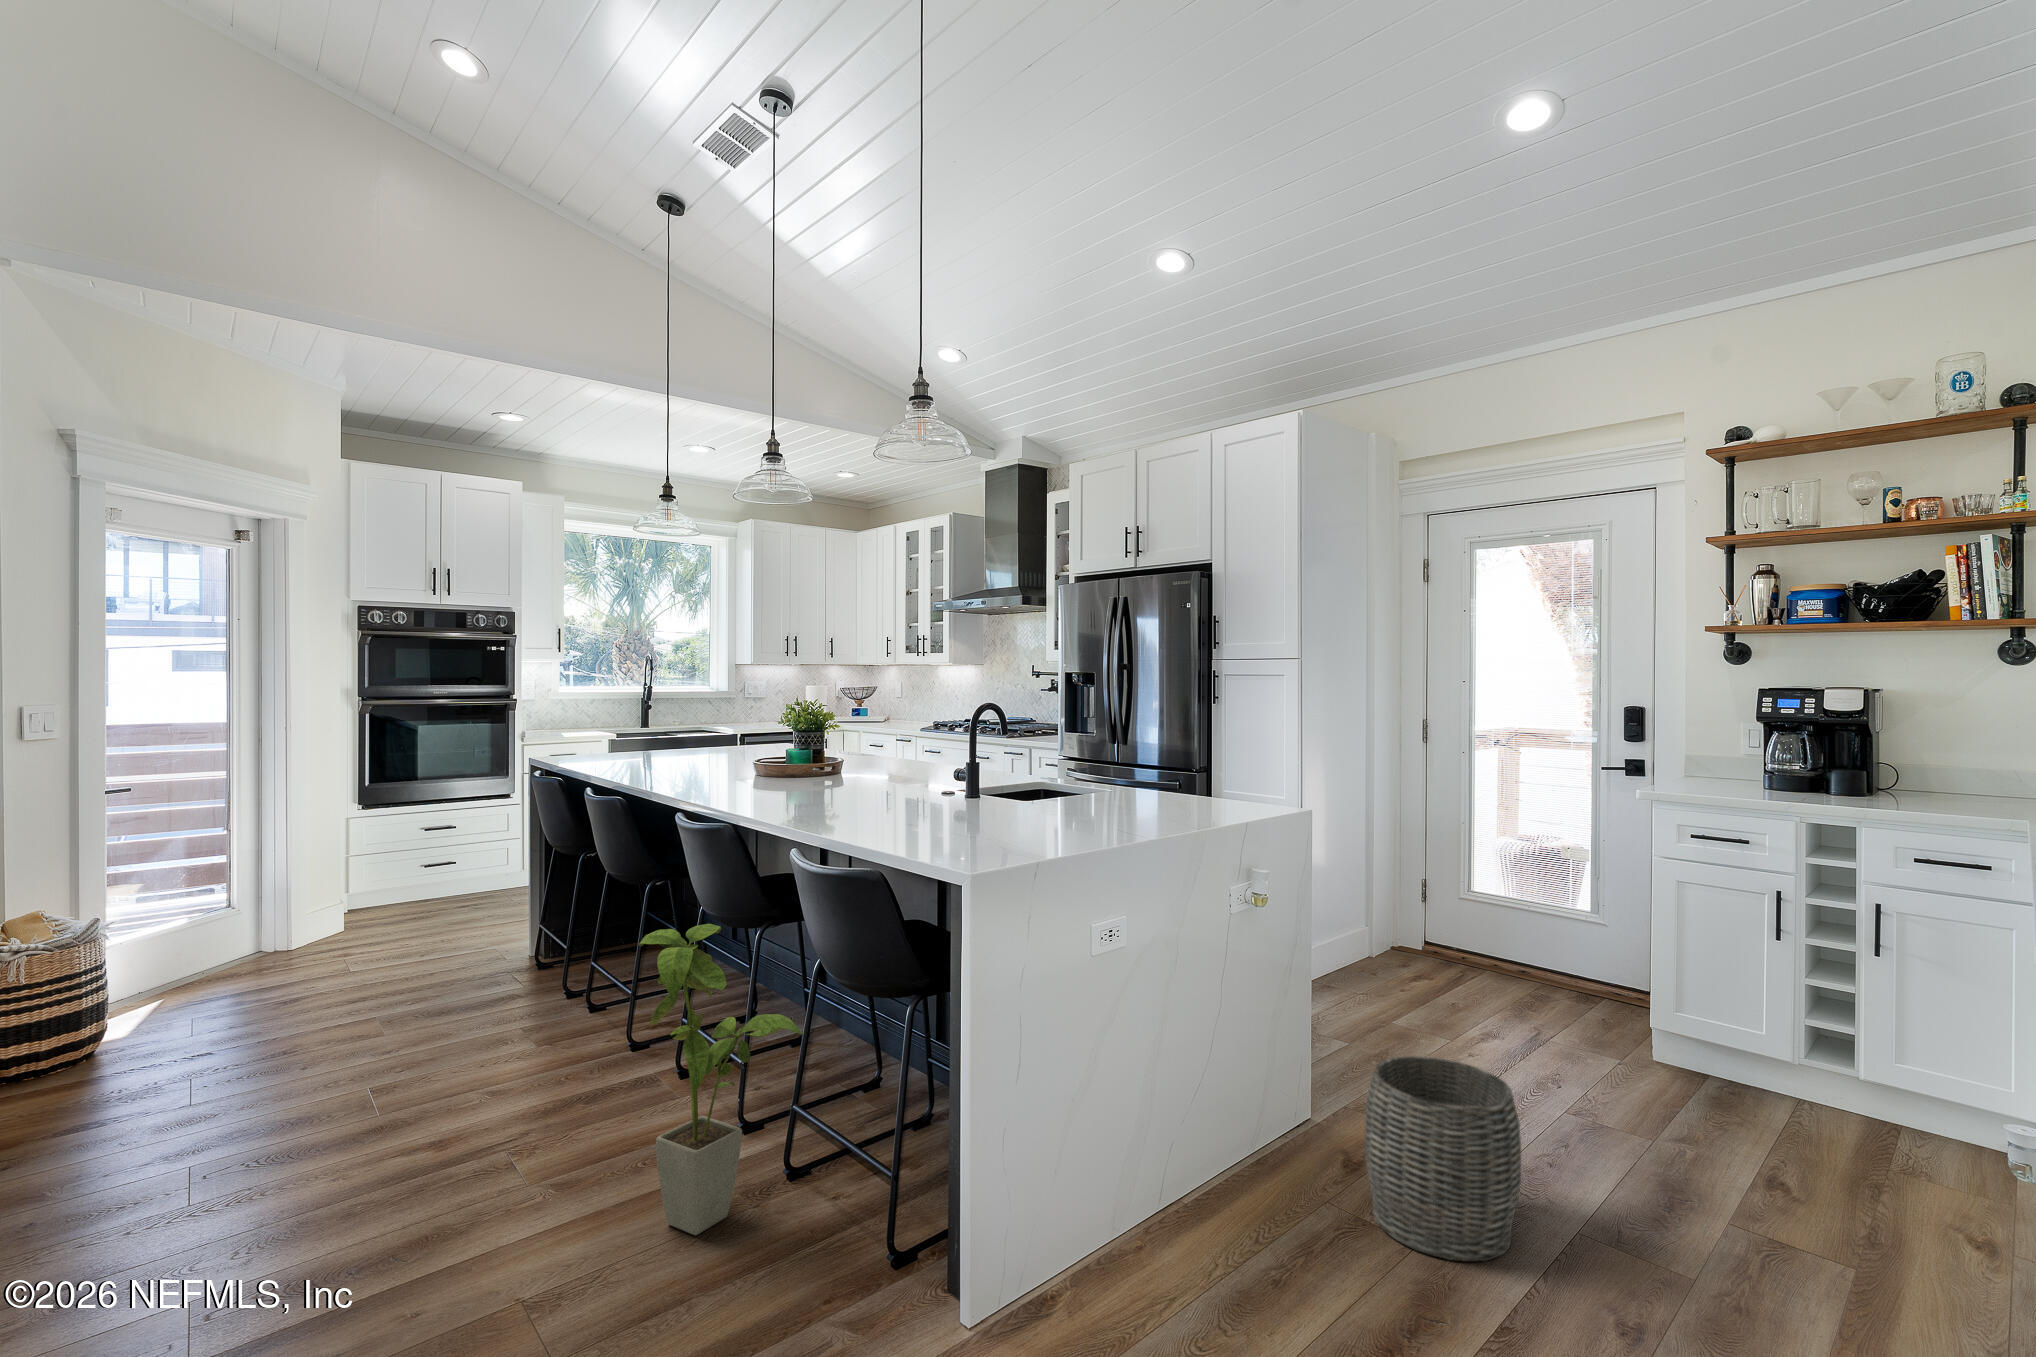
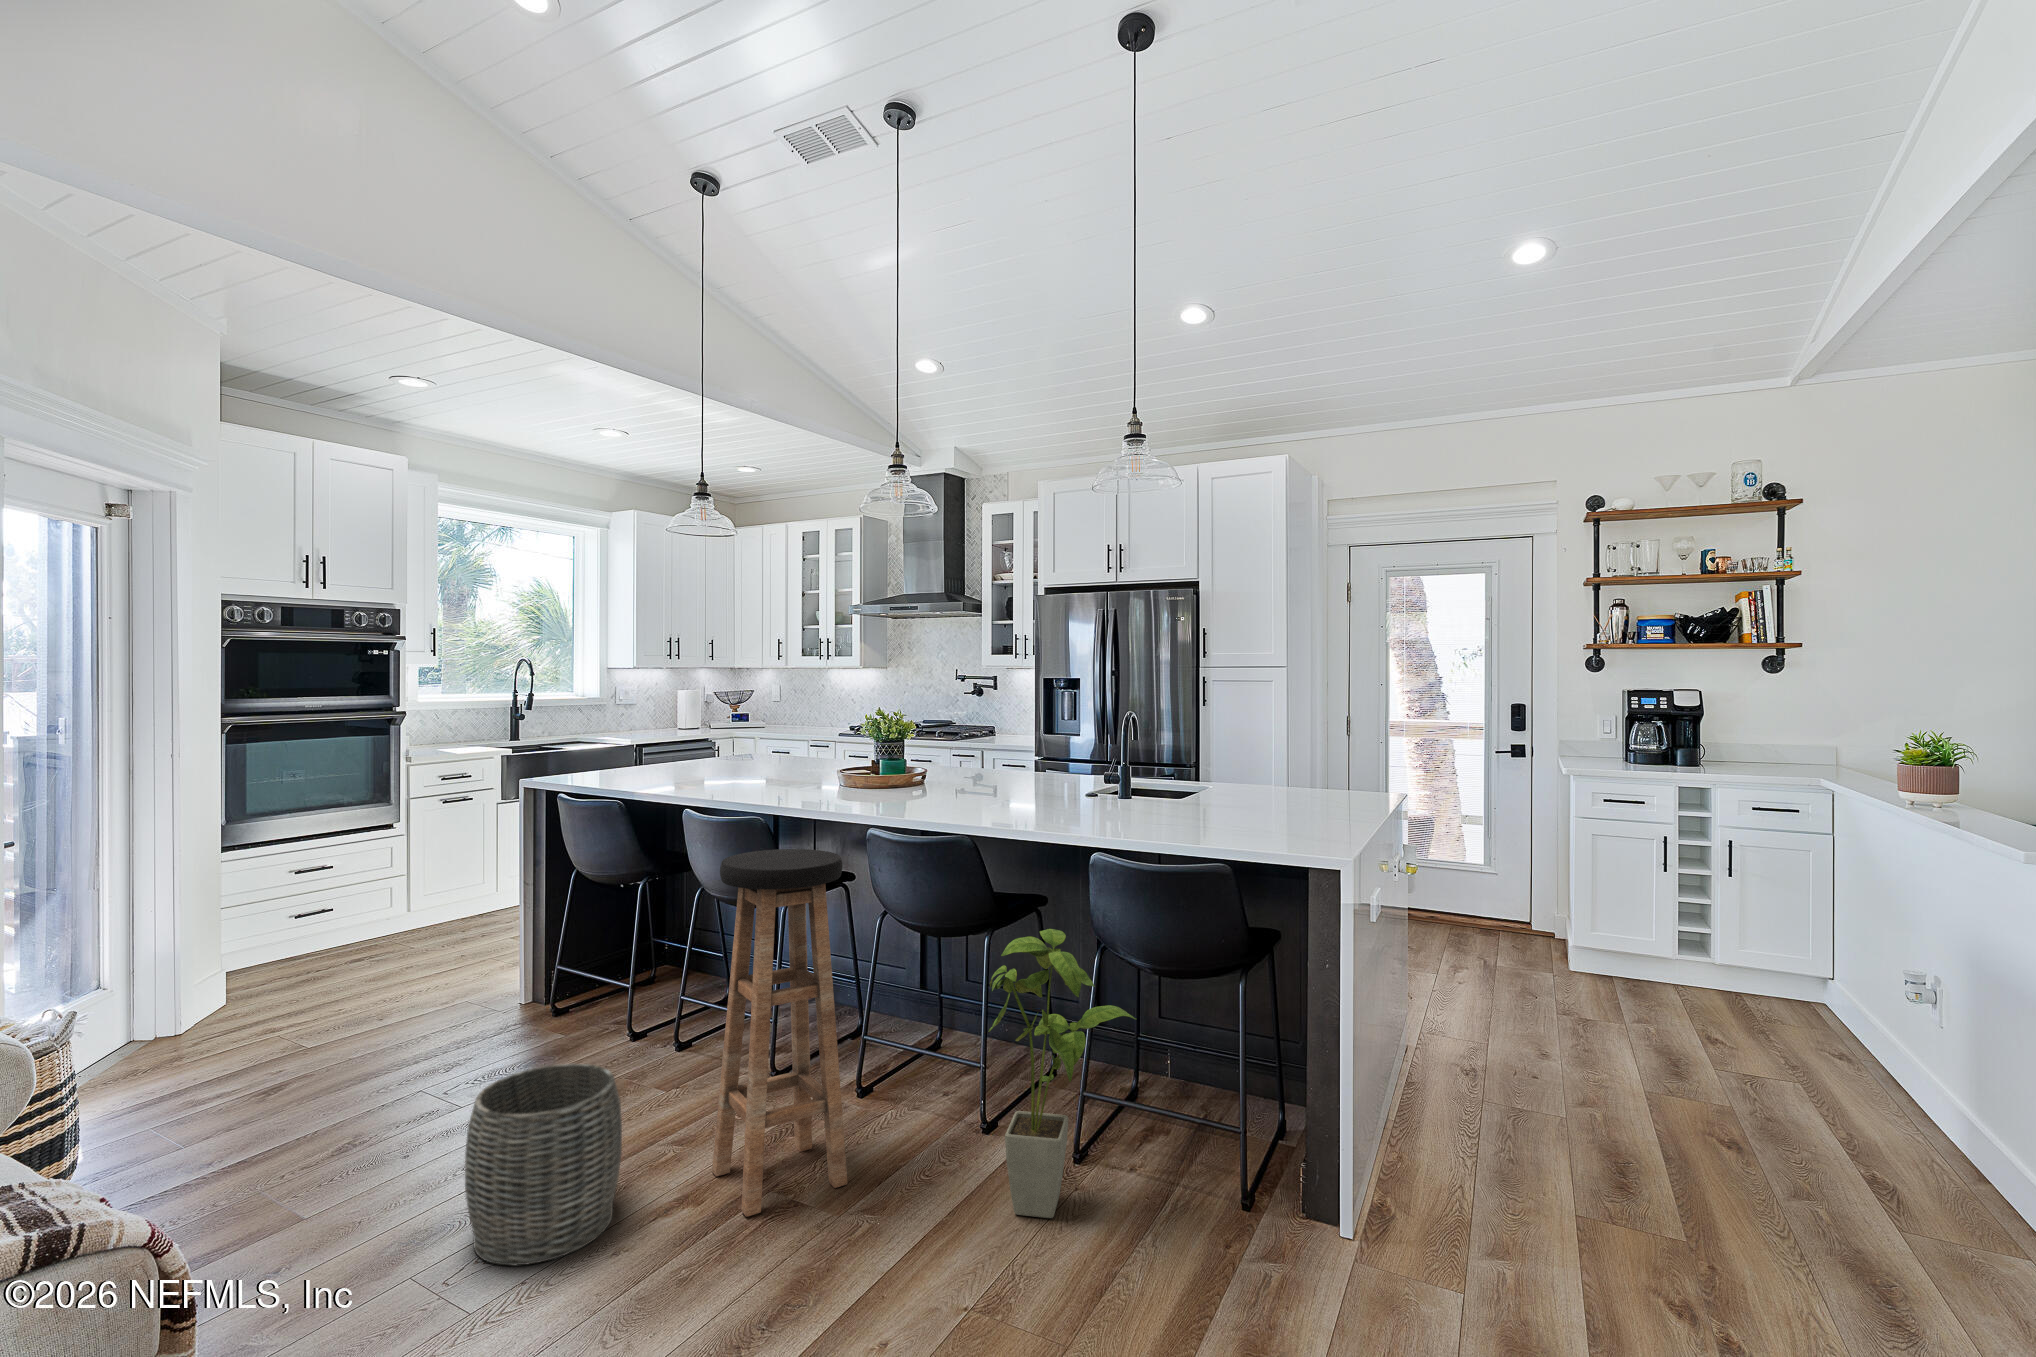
bar stool: none [449,826,591,1176] -> present [712,849,848,1216]
woven basket: present [1365,1056,1521,1261] -> present [465,1064,622,1265]

